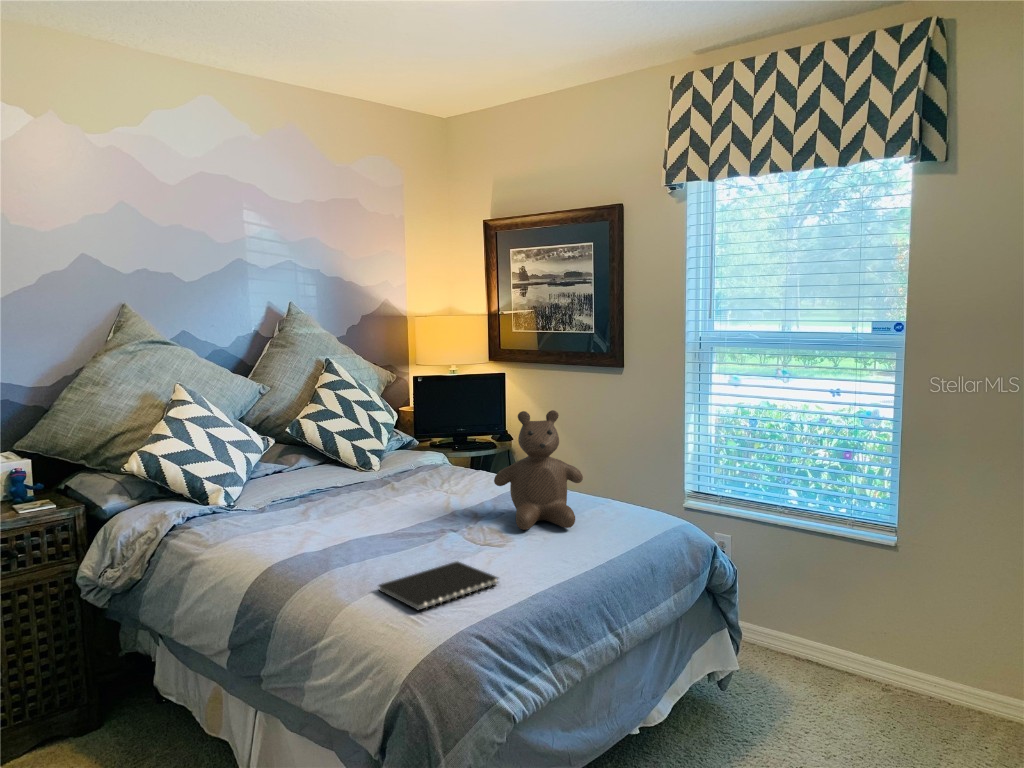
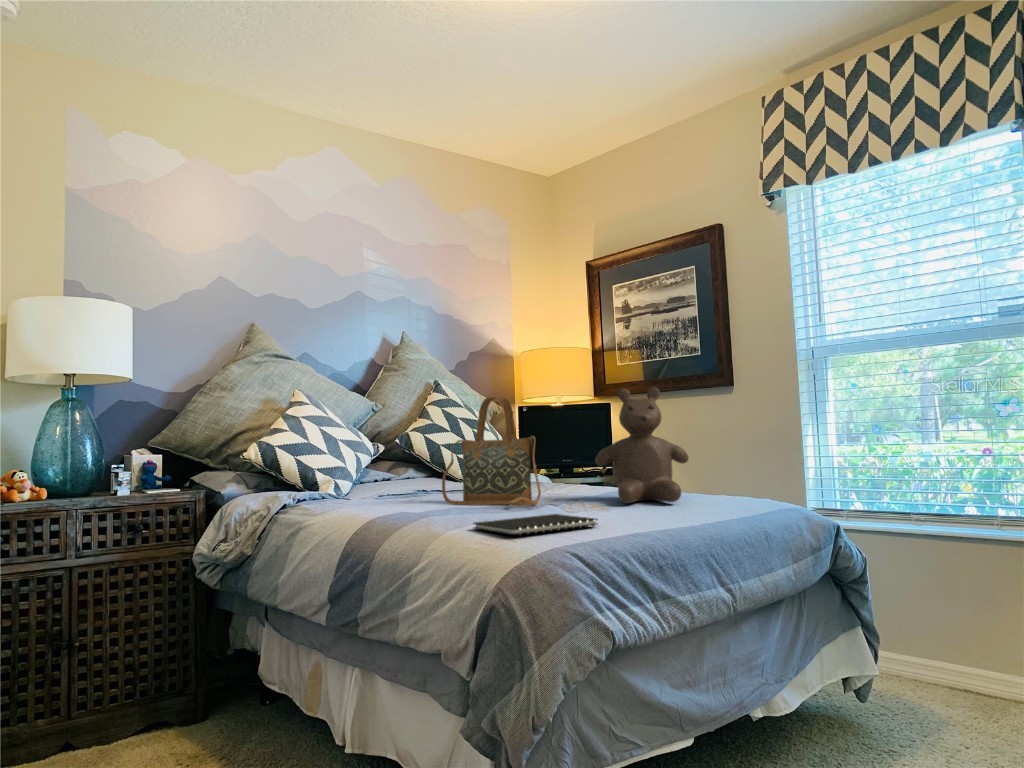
handbag: none [341,419,441,538] -> present [442,396,541,506]

